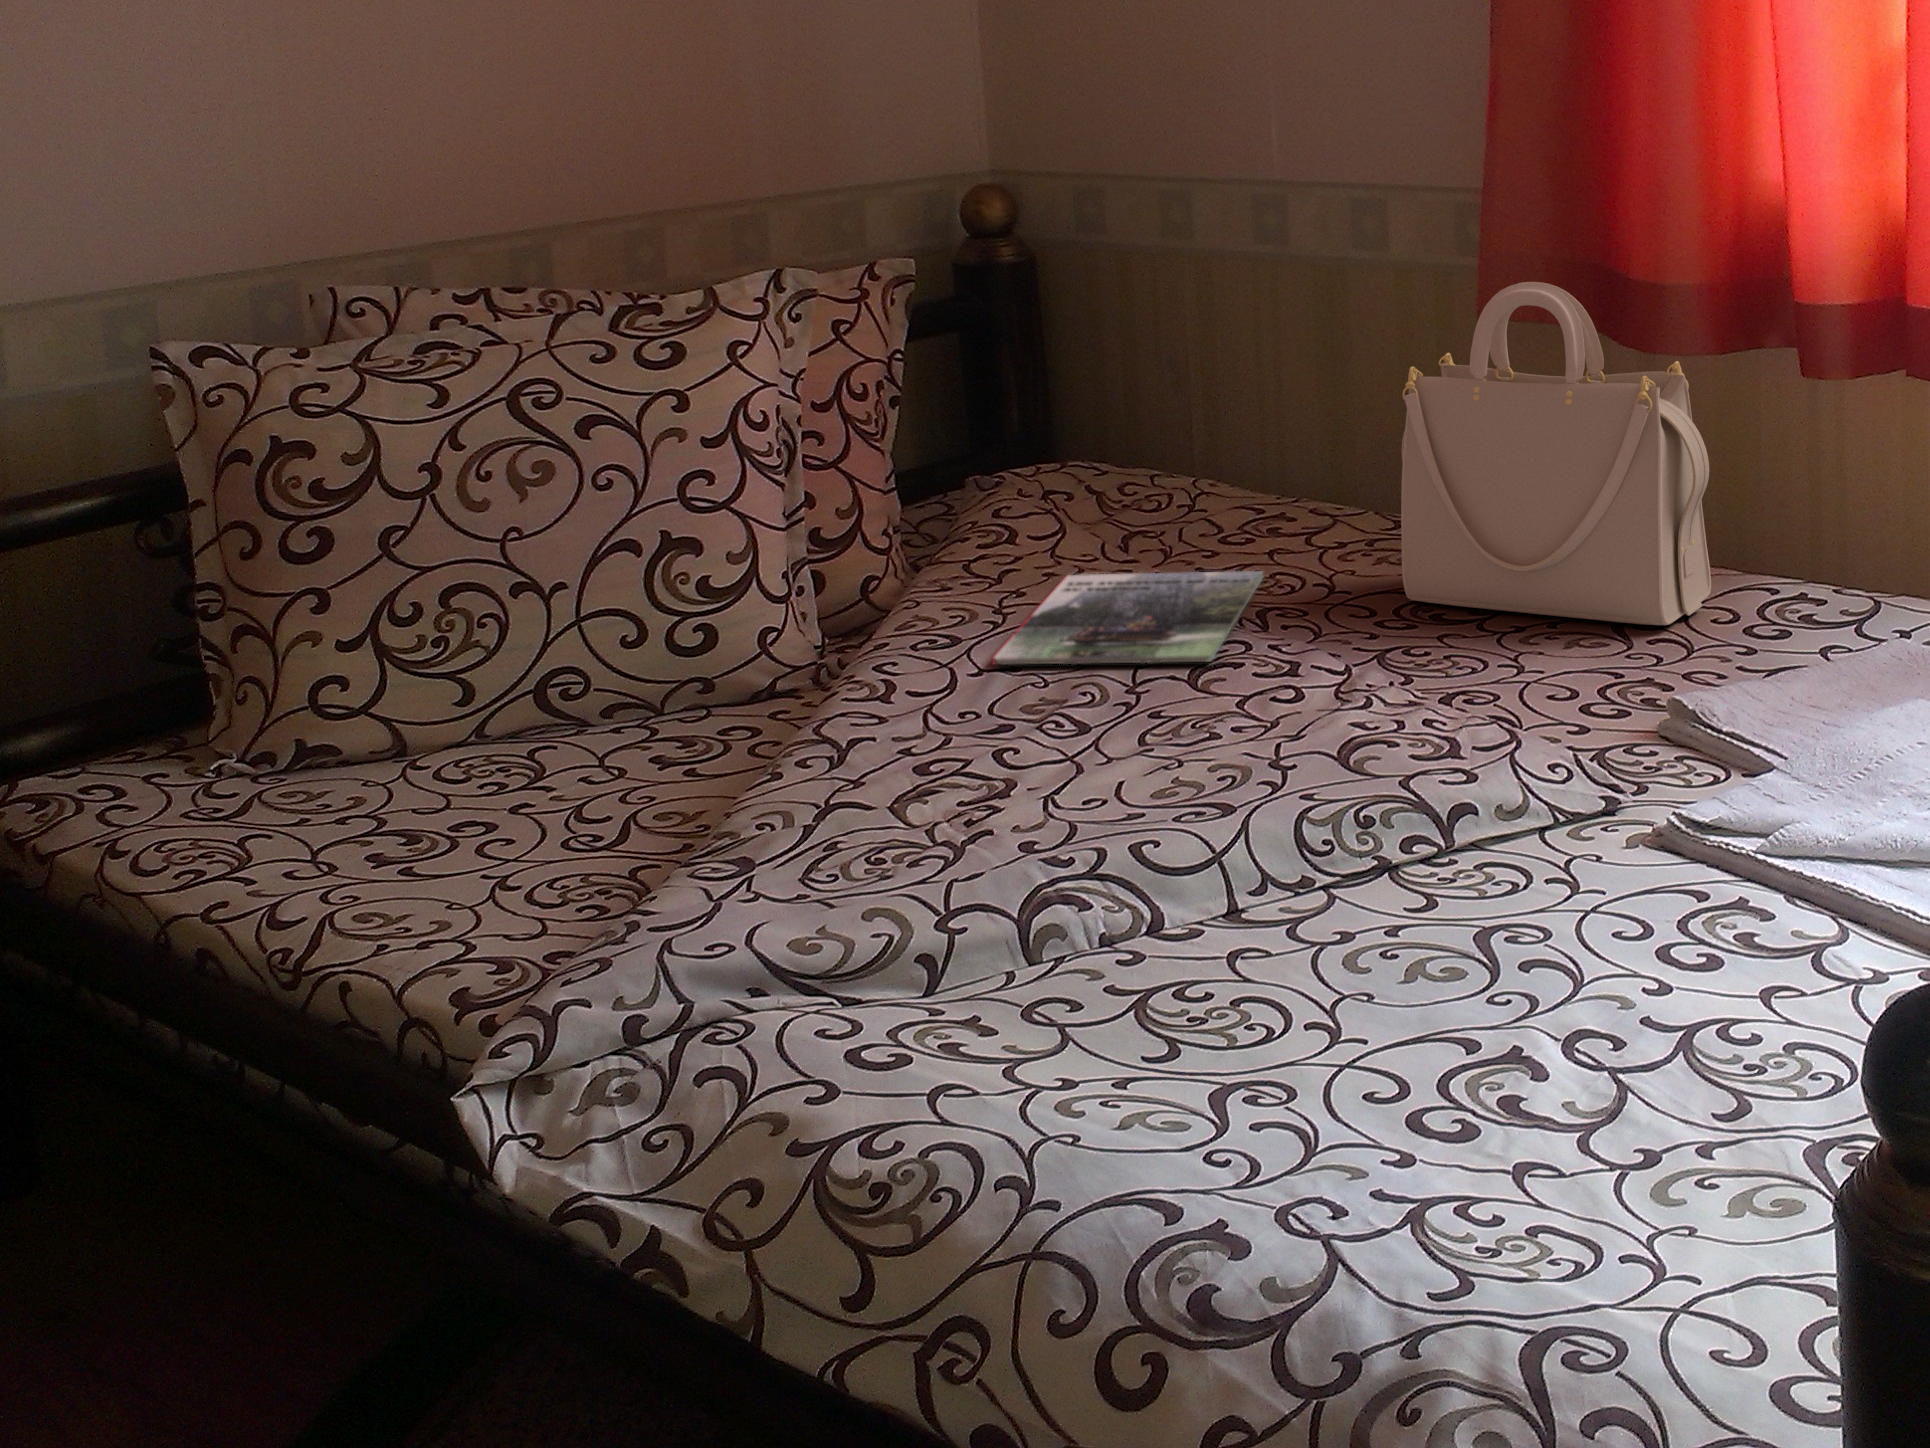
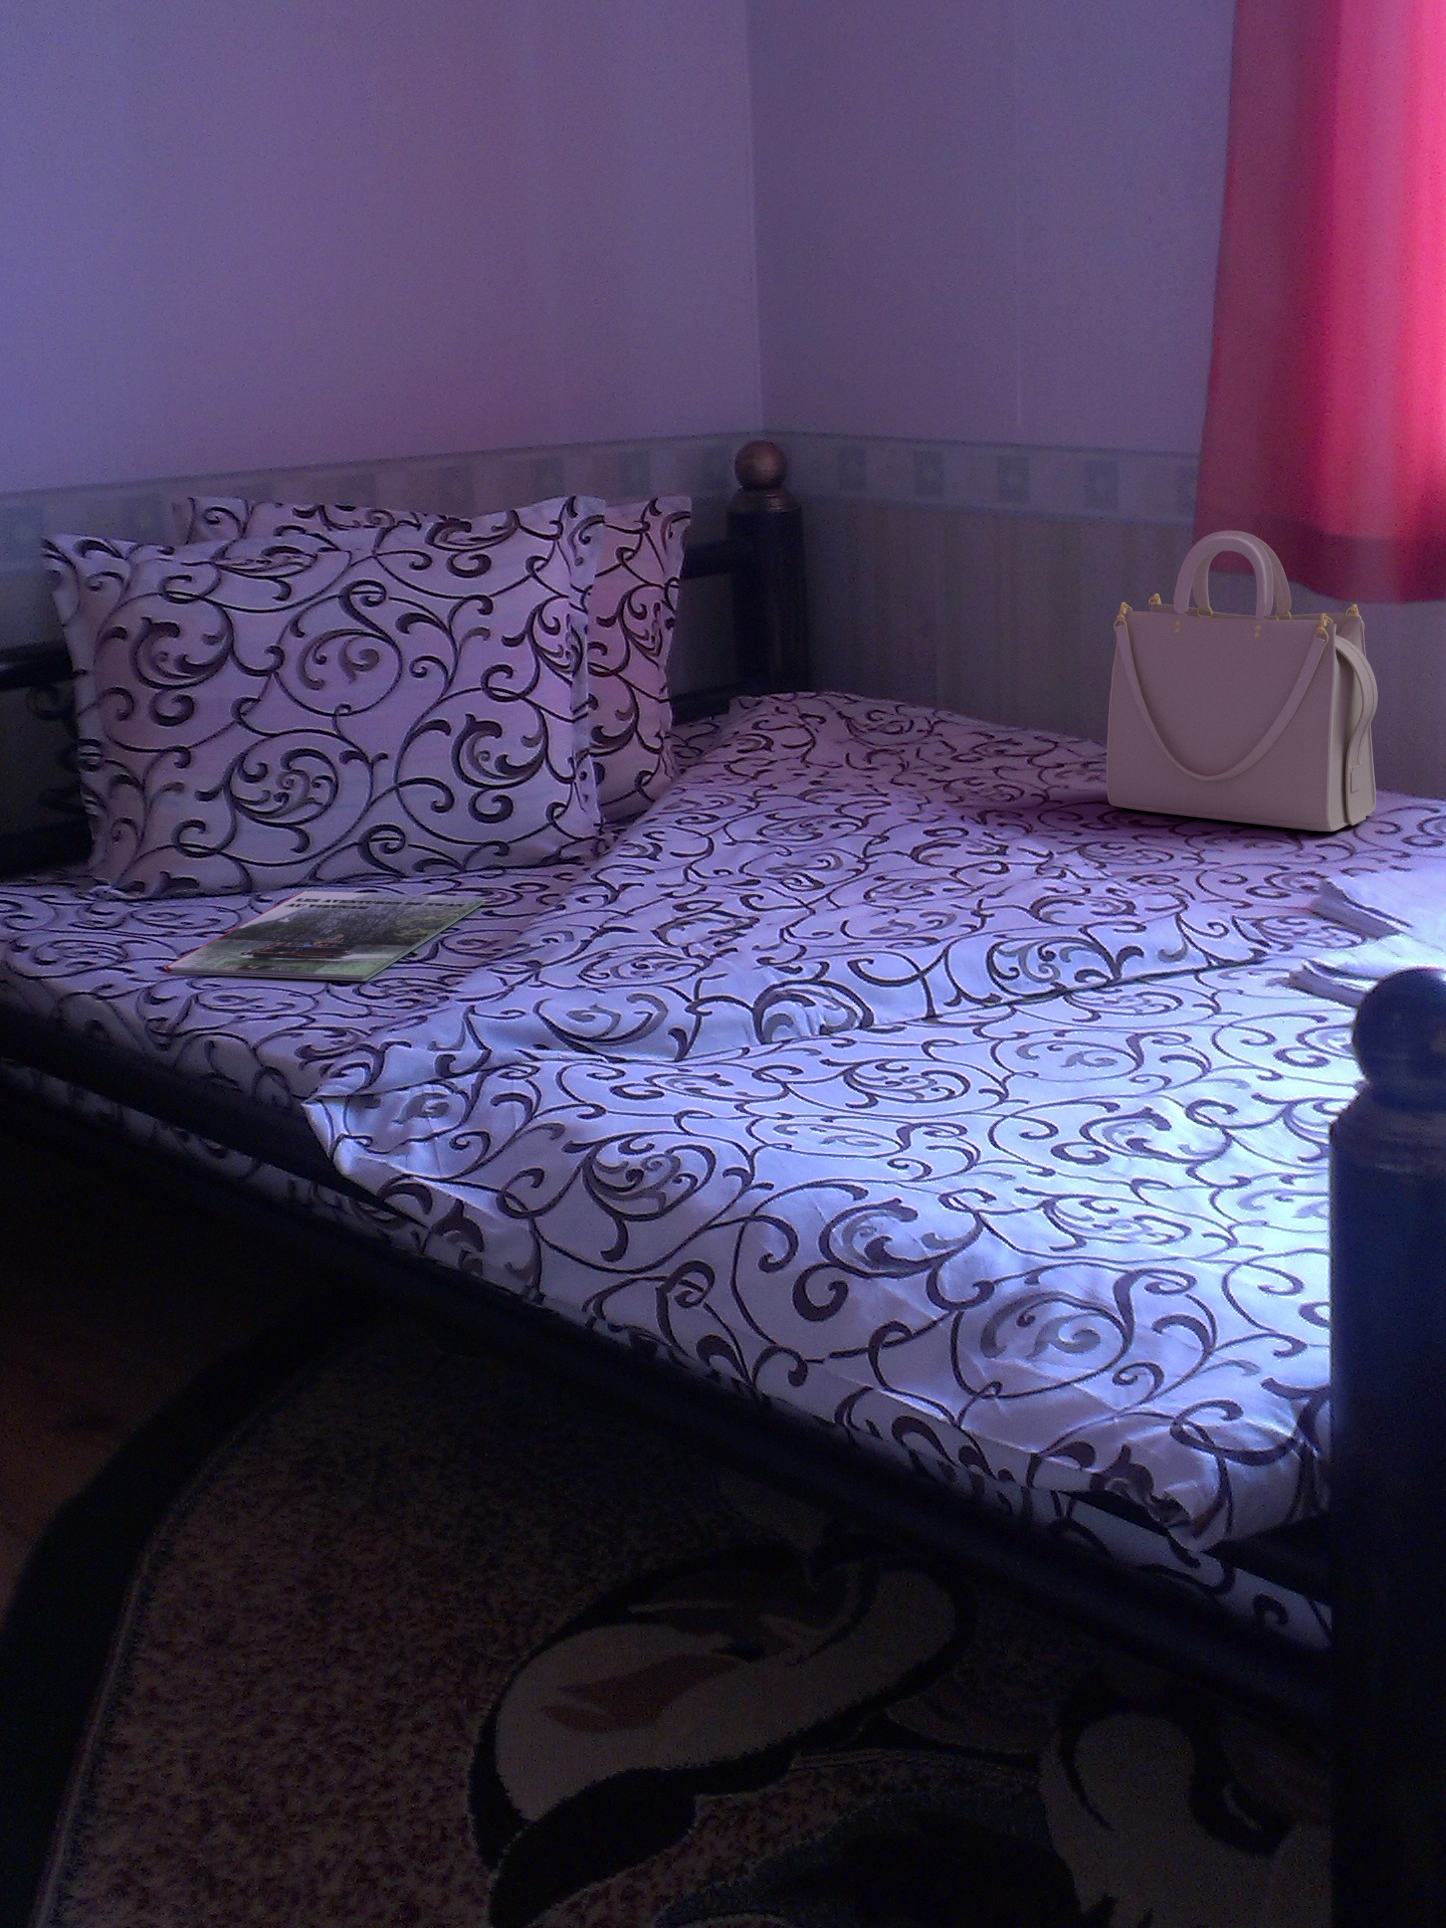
magazine: present [992,571,1263,664] -> present [166,891,485,981]

